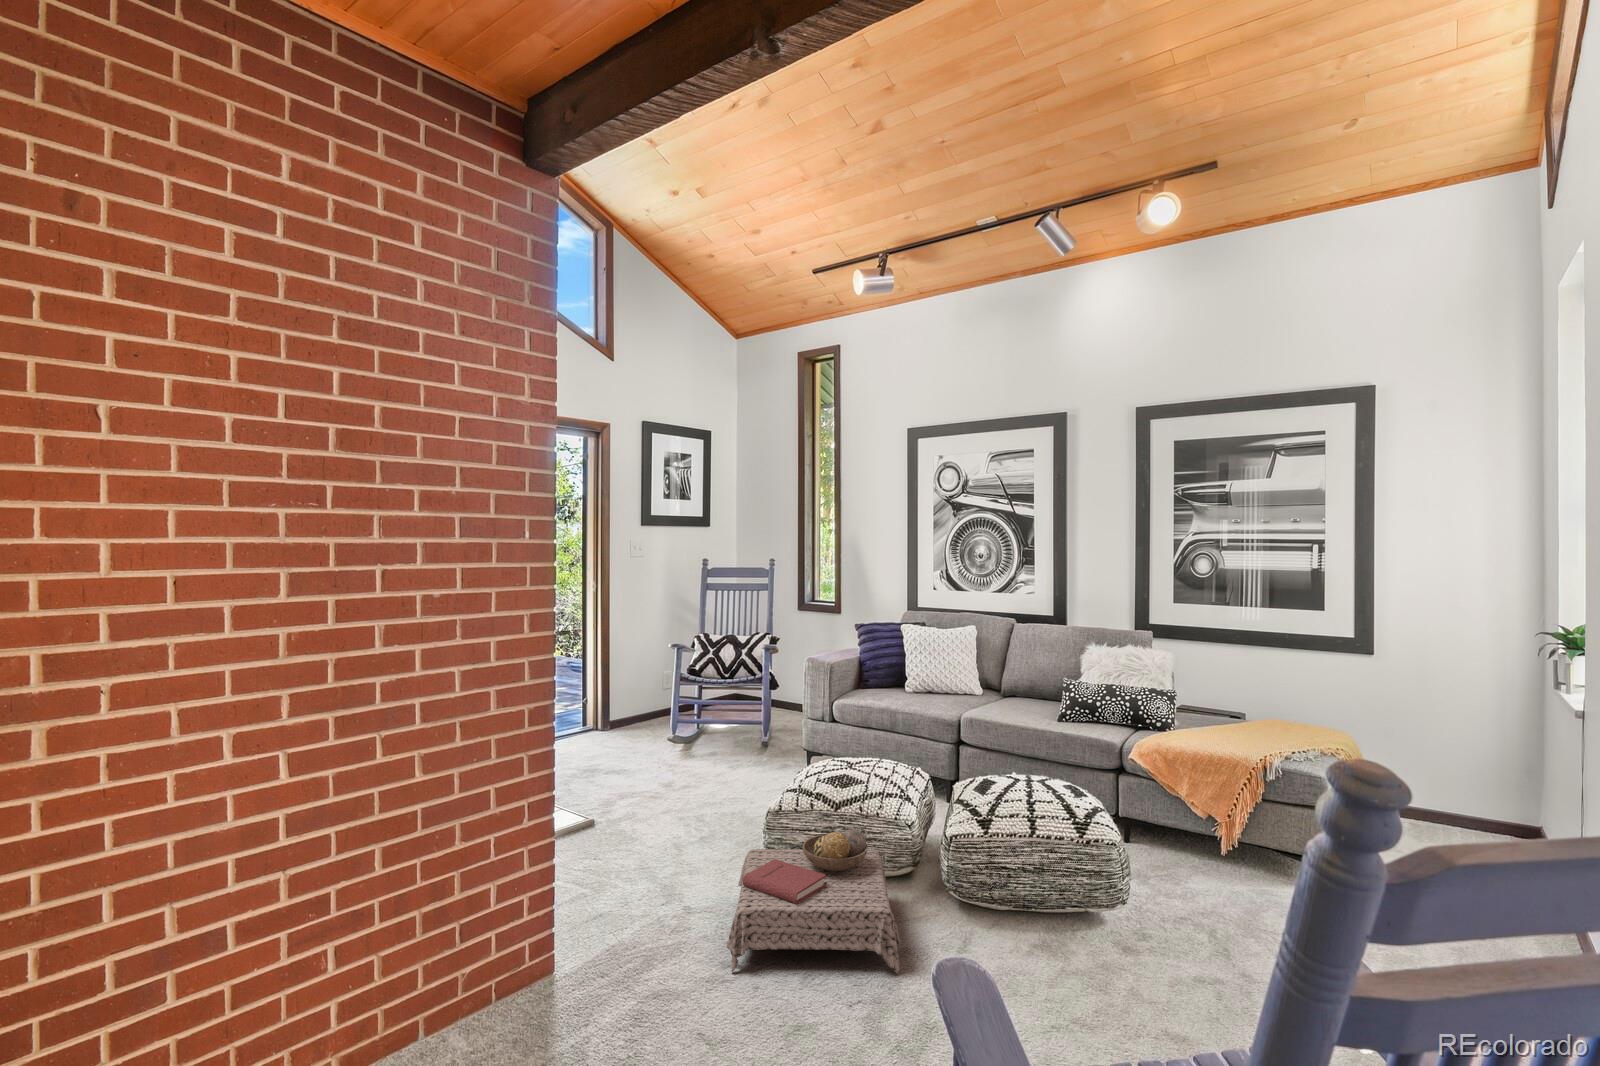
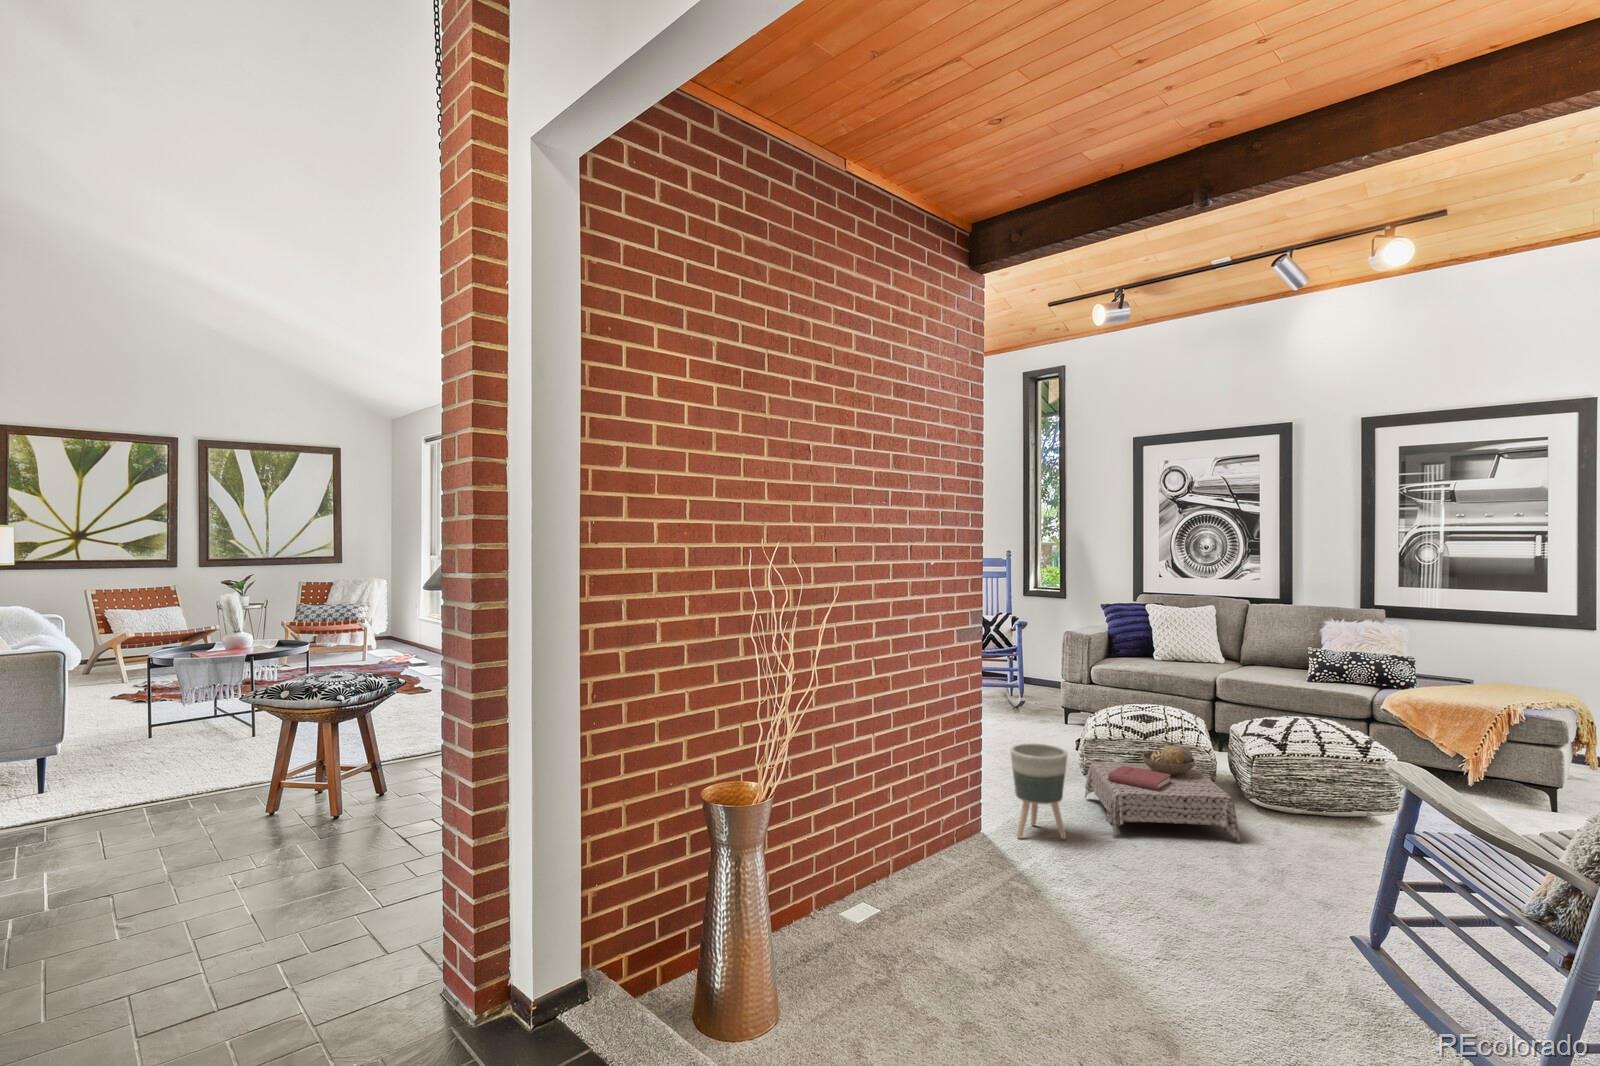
planter: none [591,840,670,984] -> present [1011,743,1067,839]

